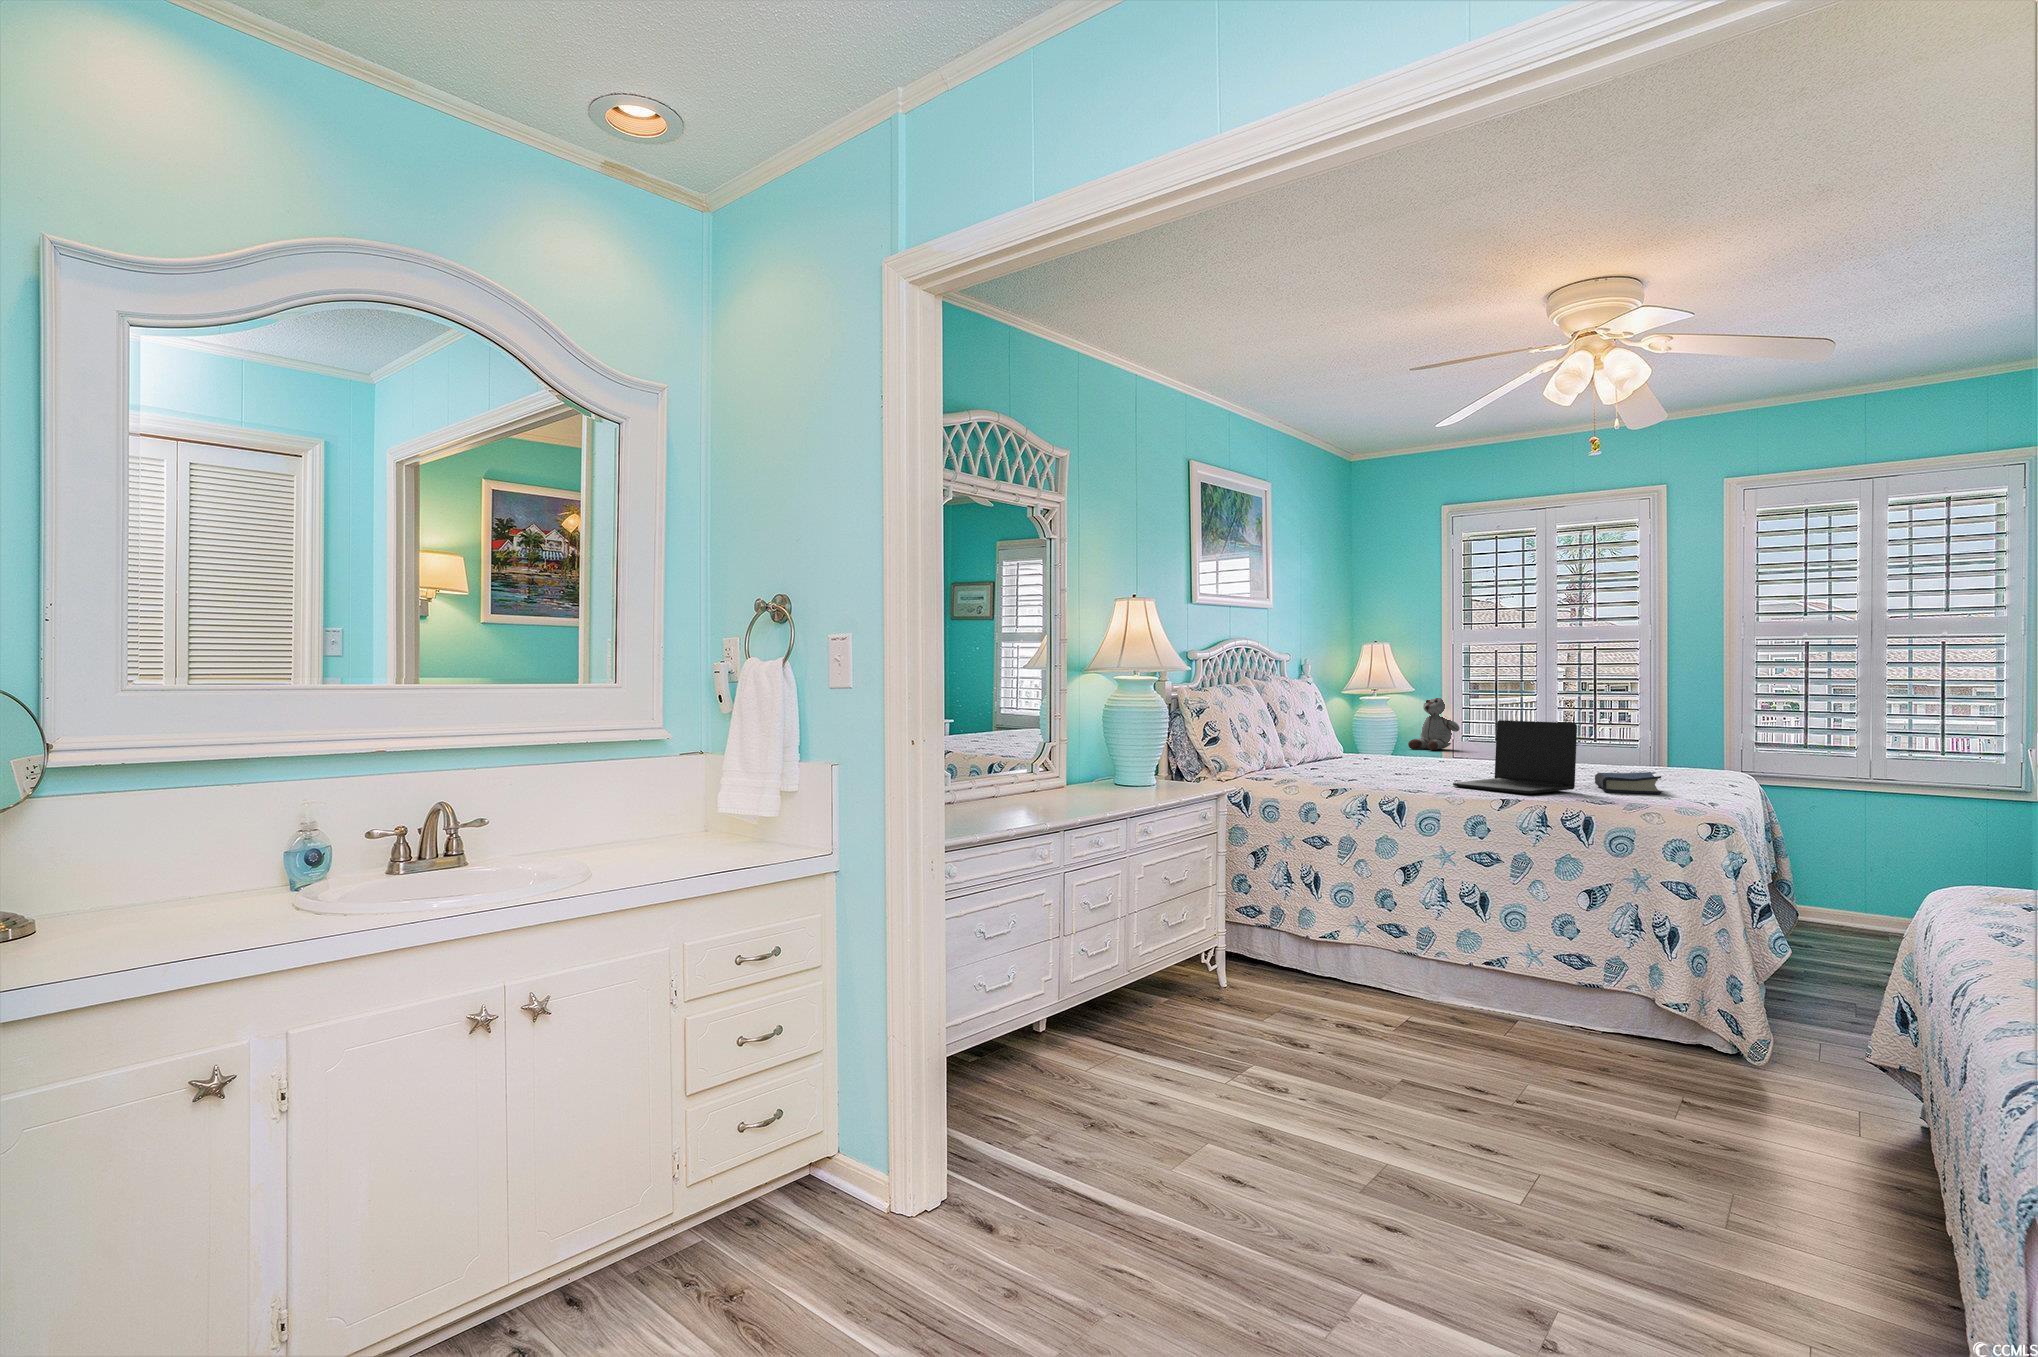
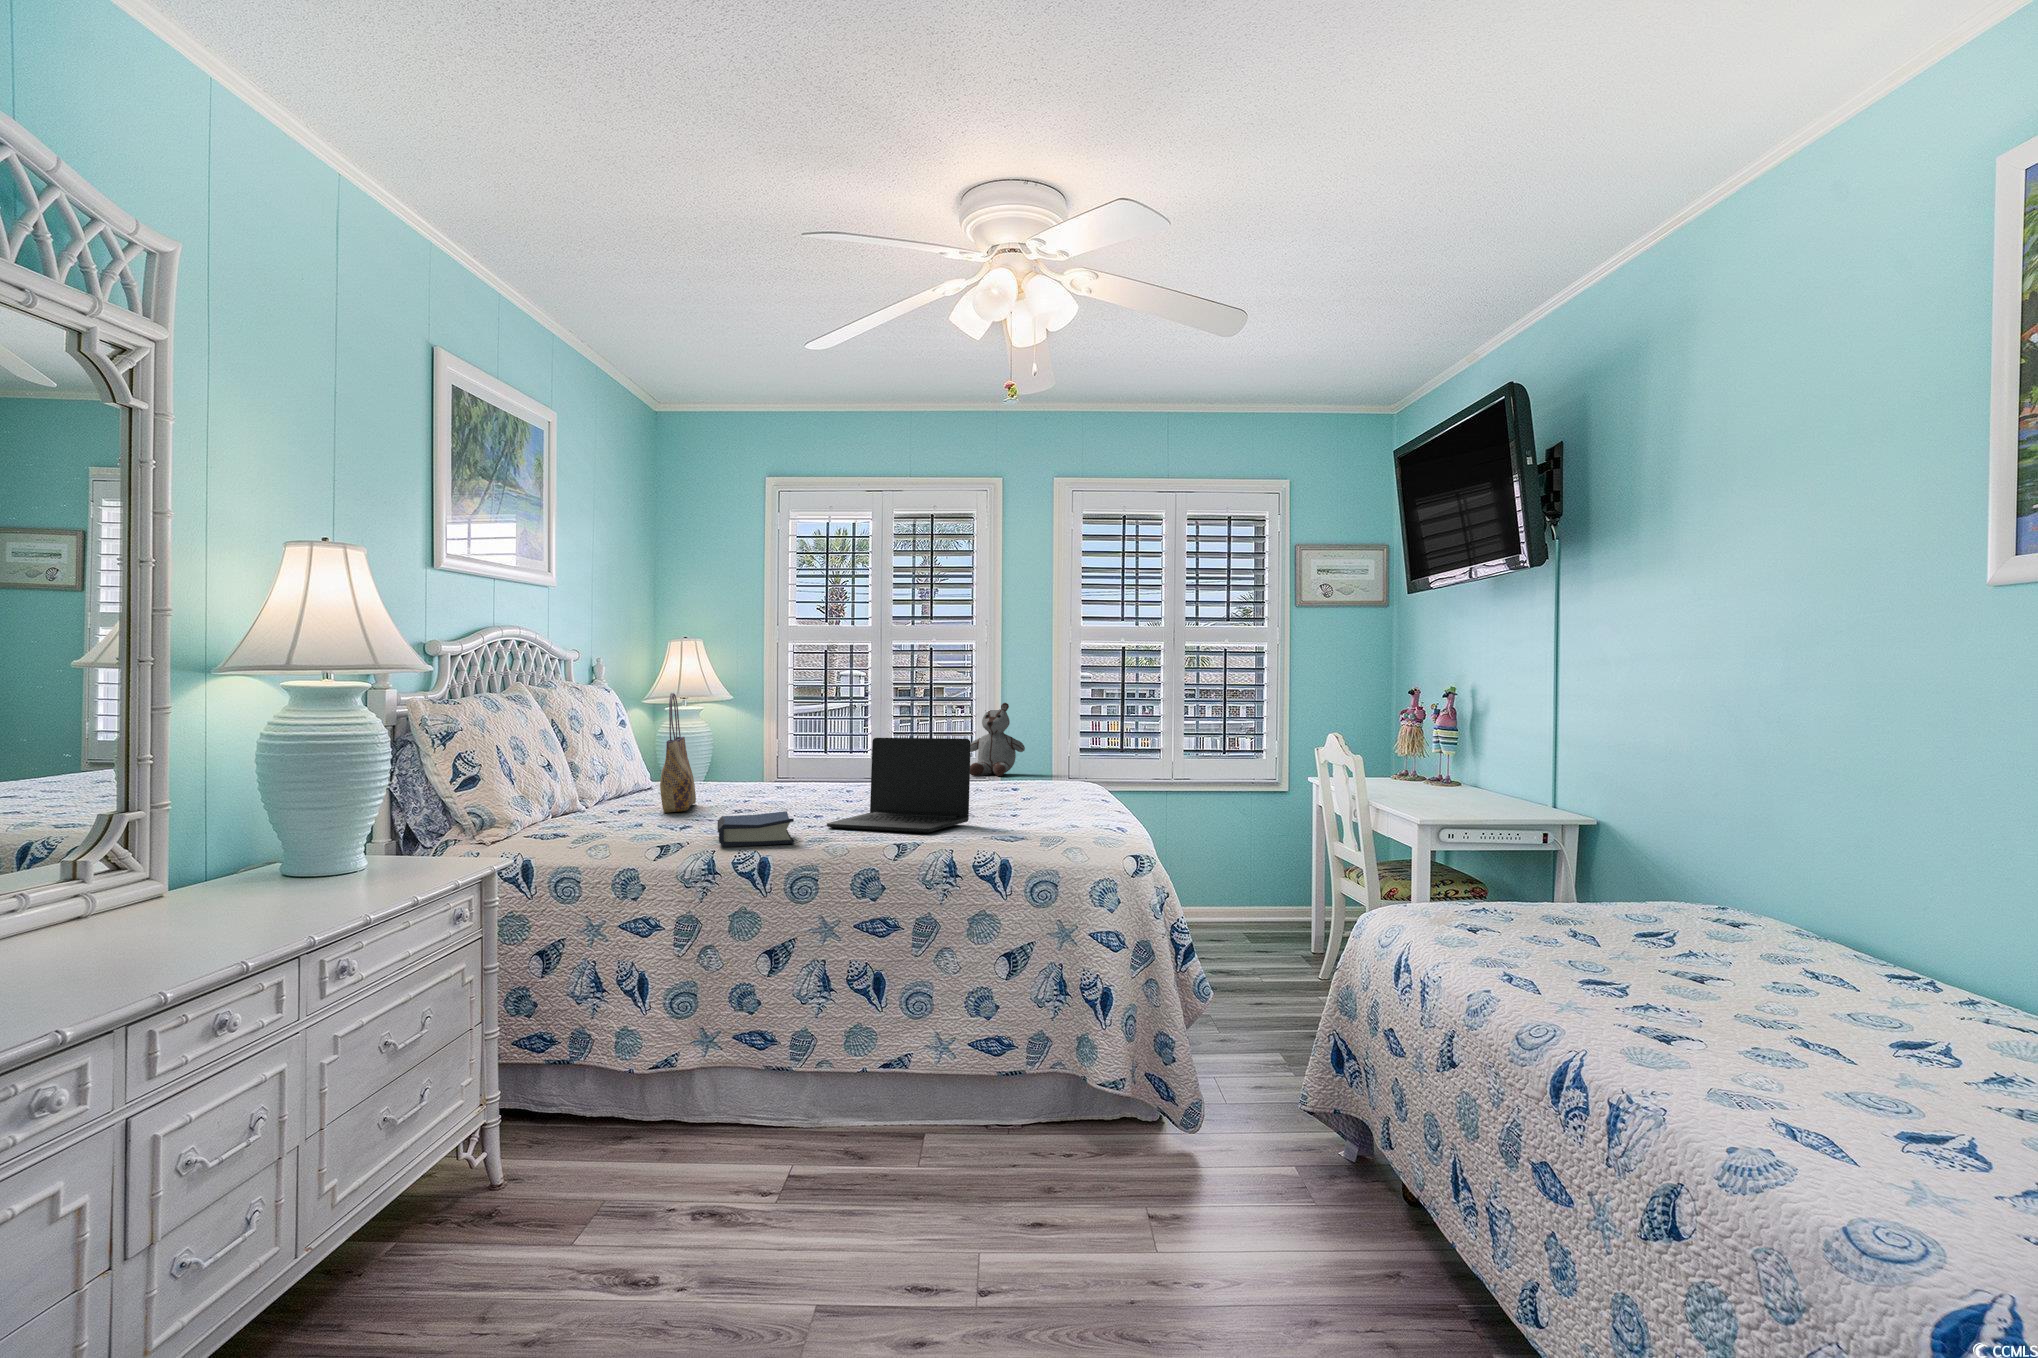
tote bag: none [1339,684,1368,770] -> present [660,693,696,813]
stuffed bear: present [1408,698,1460,750] -> present [970,703,1025,776]
hardback book: present [1595,772,1661,794] -> present [717,811,794,847]

